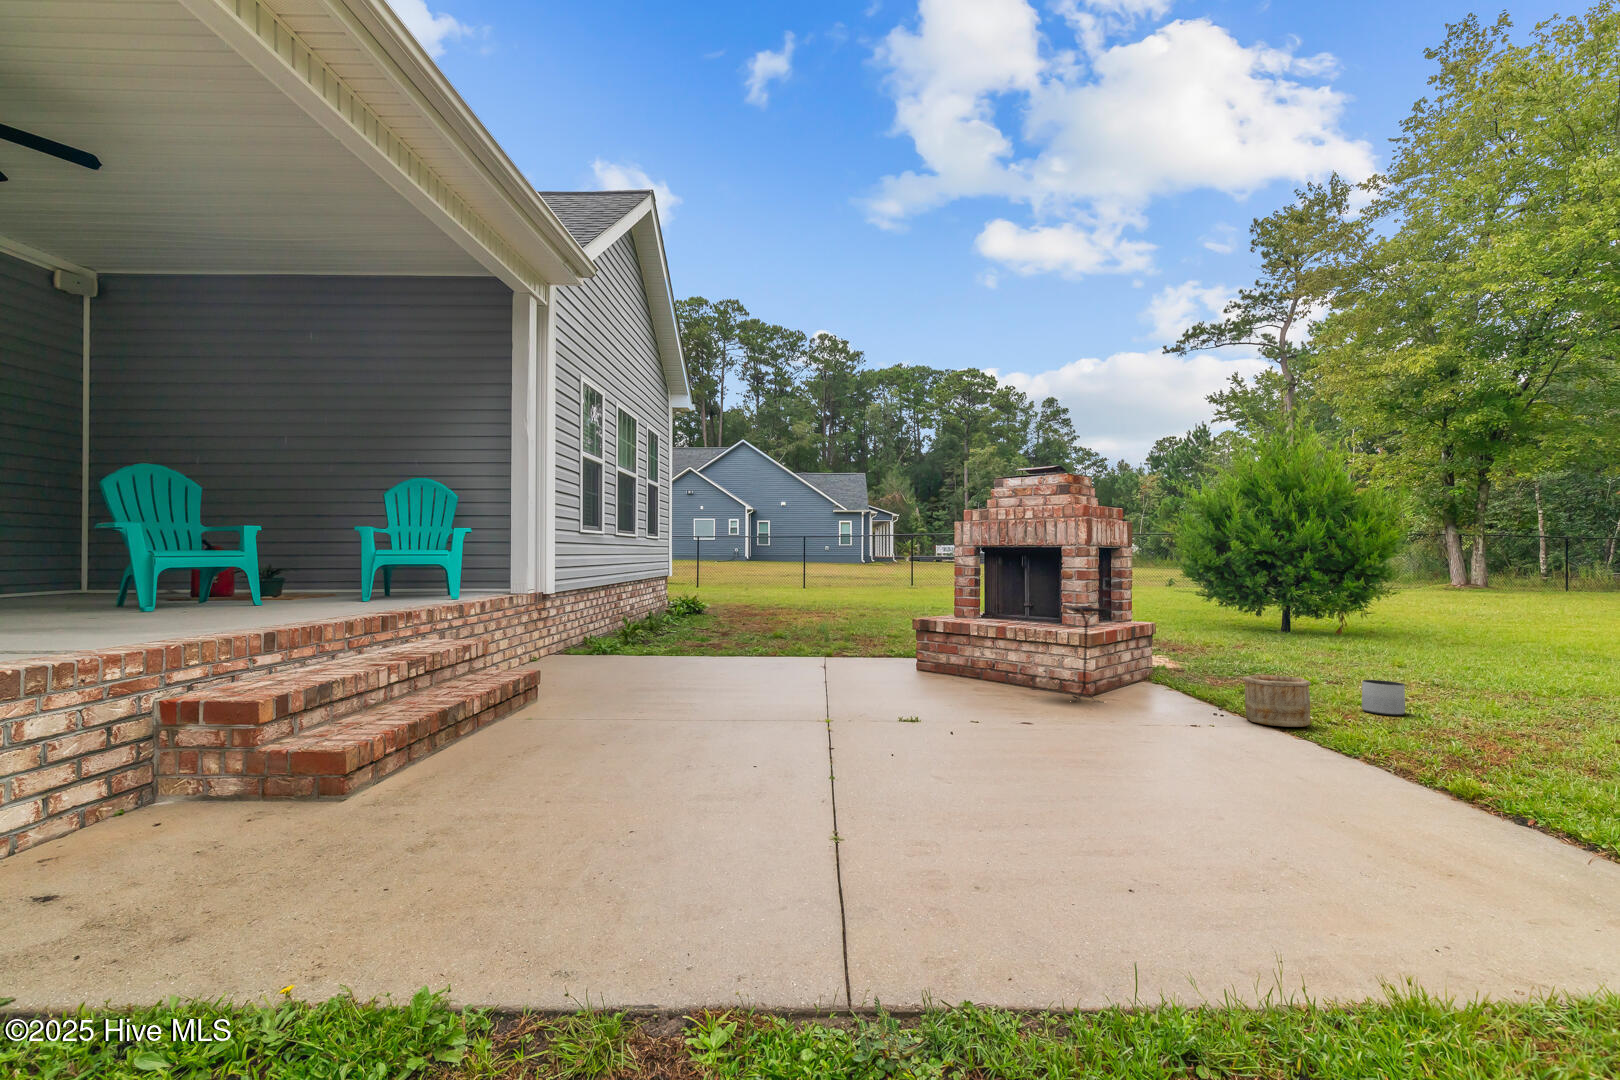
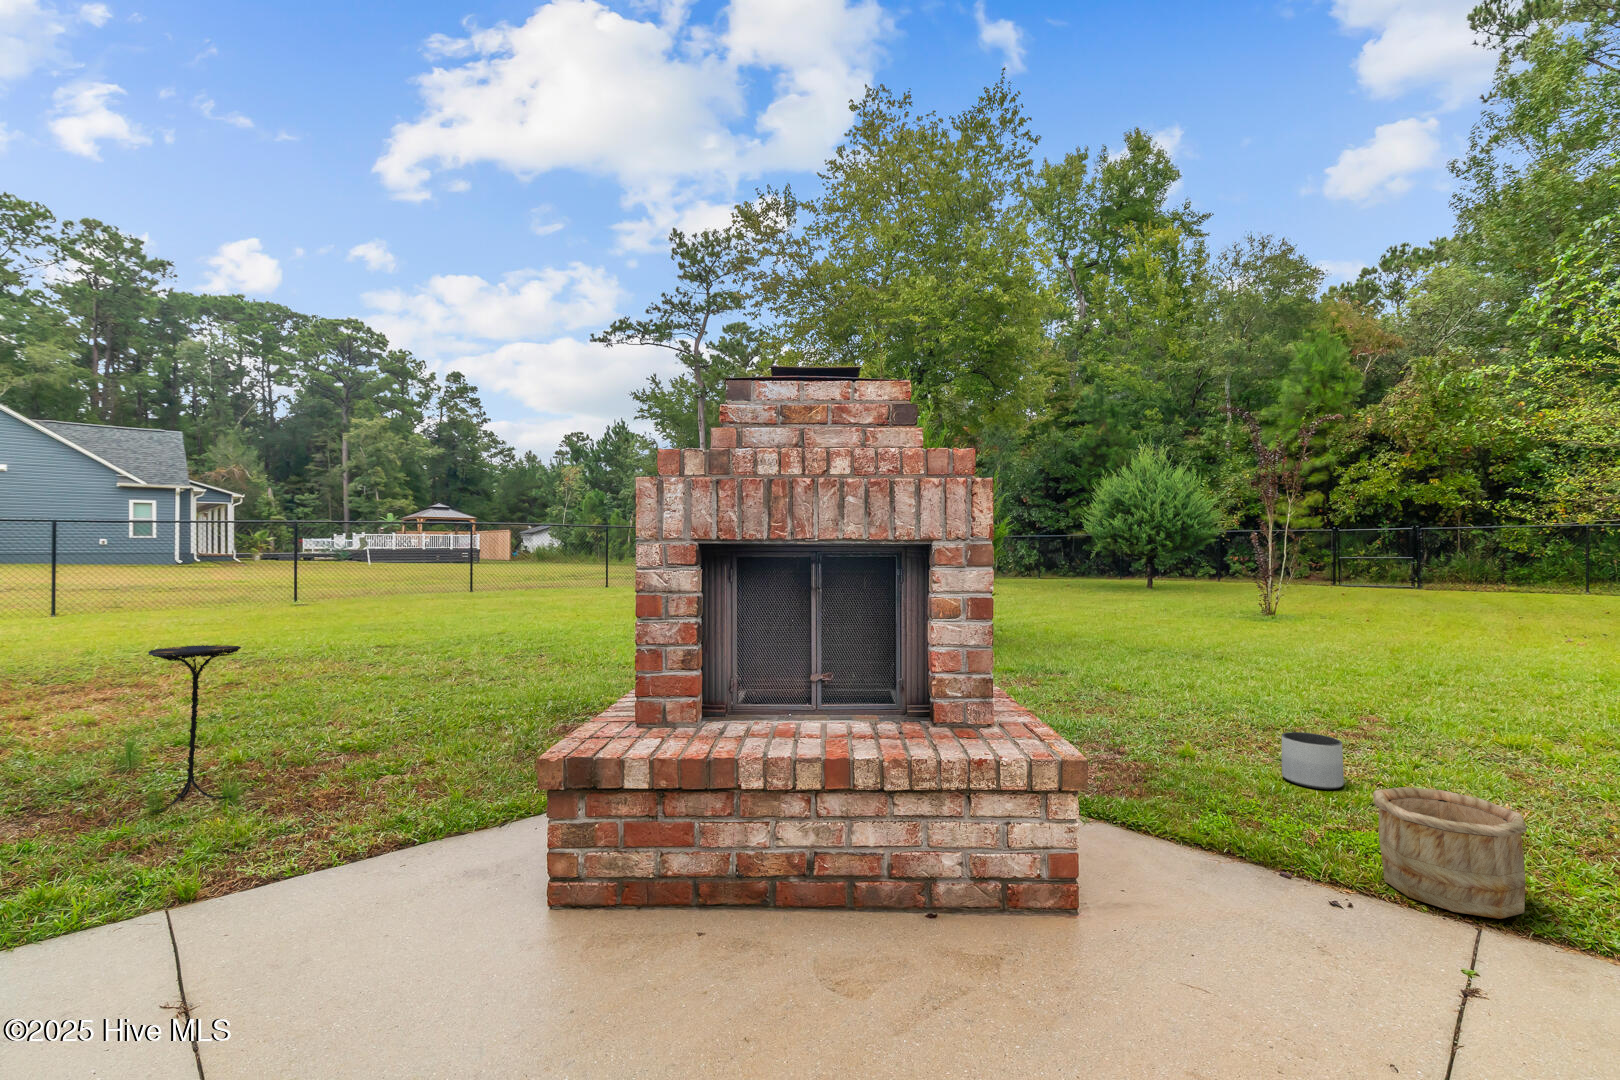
side table: present [1065,606,1108,698] -> present [148,645,241,811]

